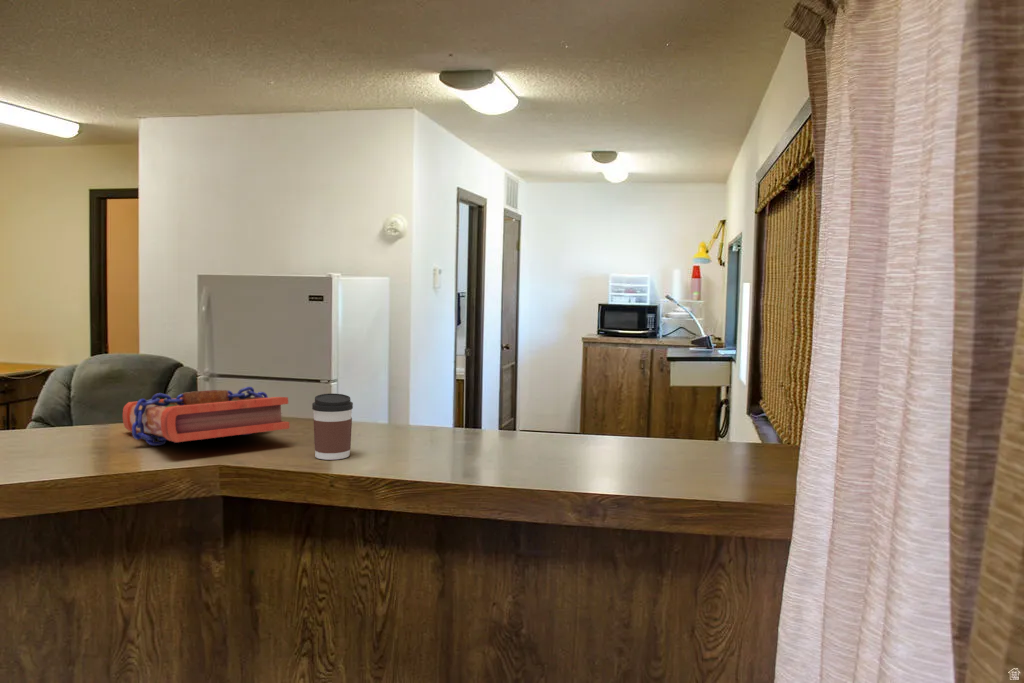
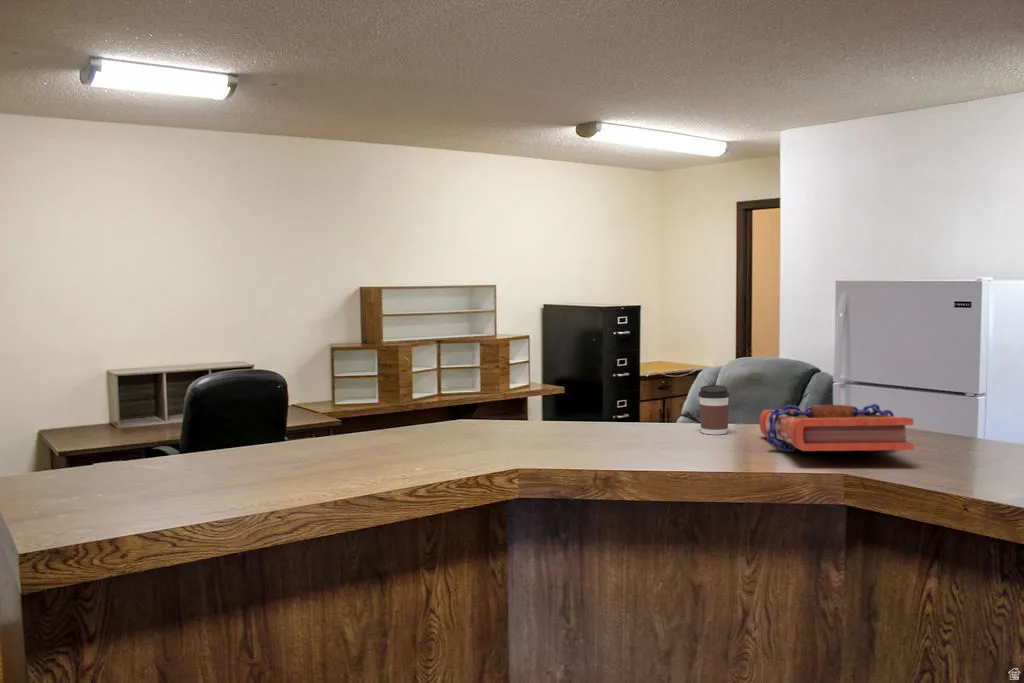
coffee cup: present [312,393,353,460] -> present [699,385,729,435]

